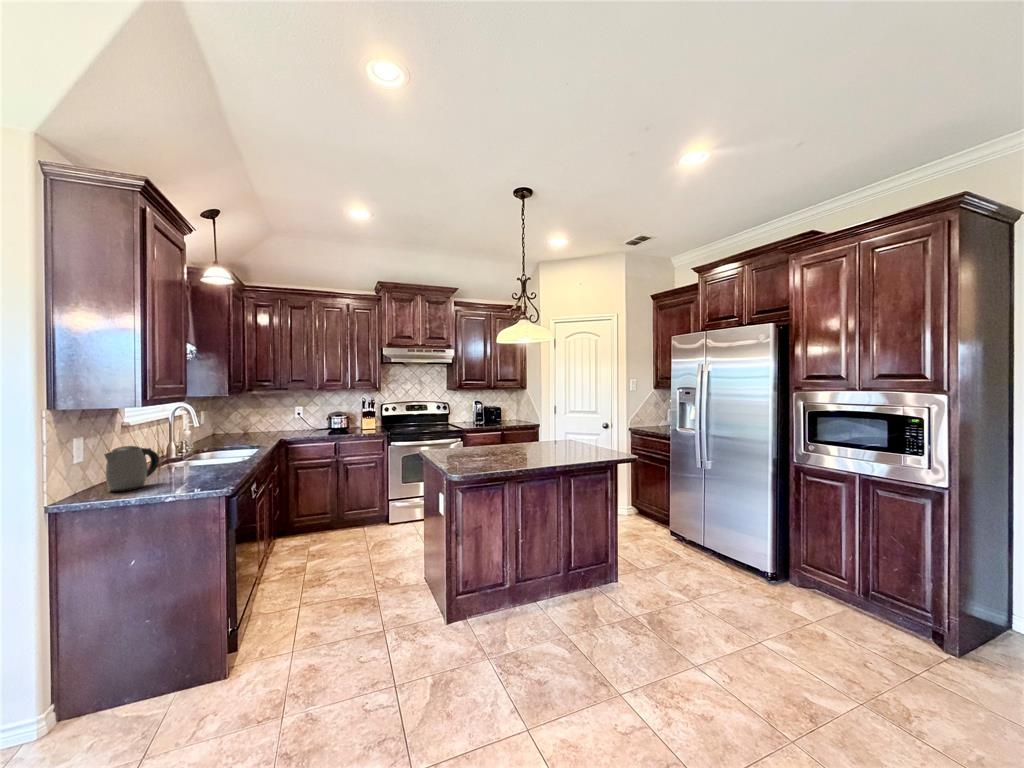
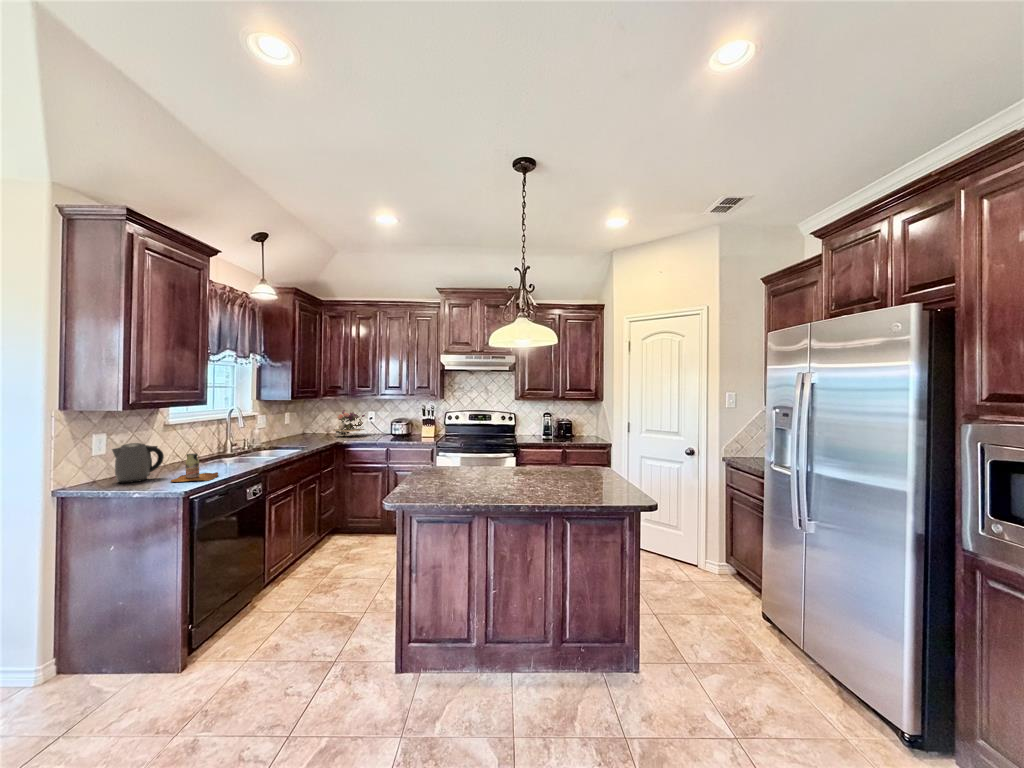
flower arrangement: none [252,403,296,434] -> present [333,410,365,436]
bottle: none [182,453,230,484] -> present [171,453,218,482]

